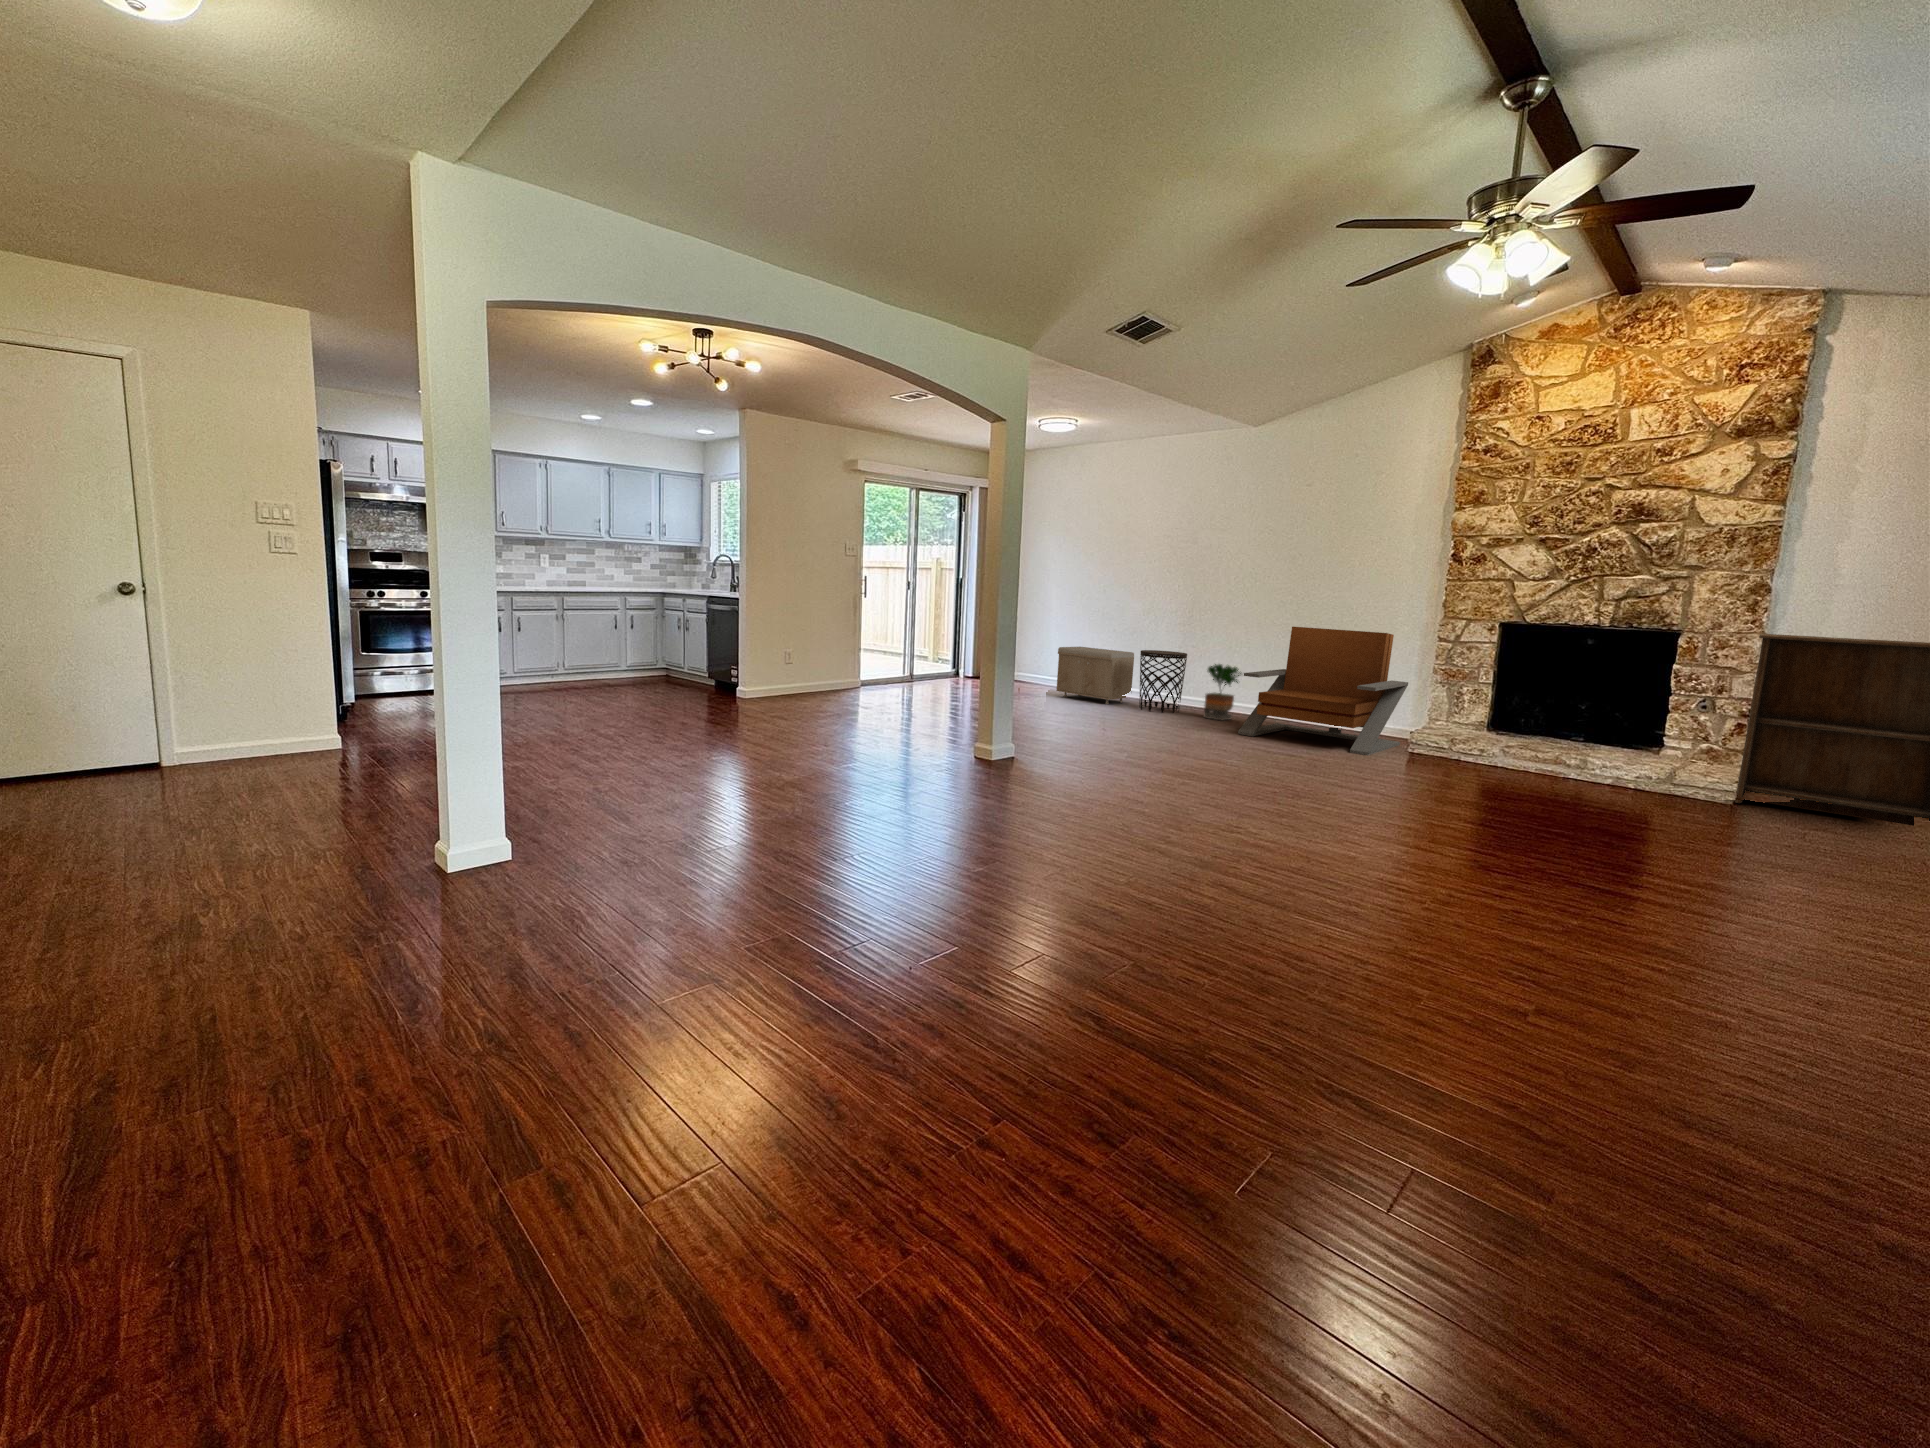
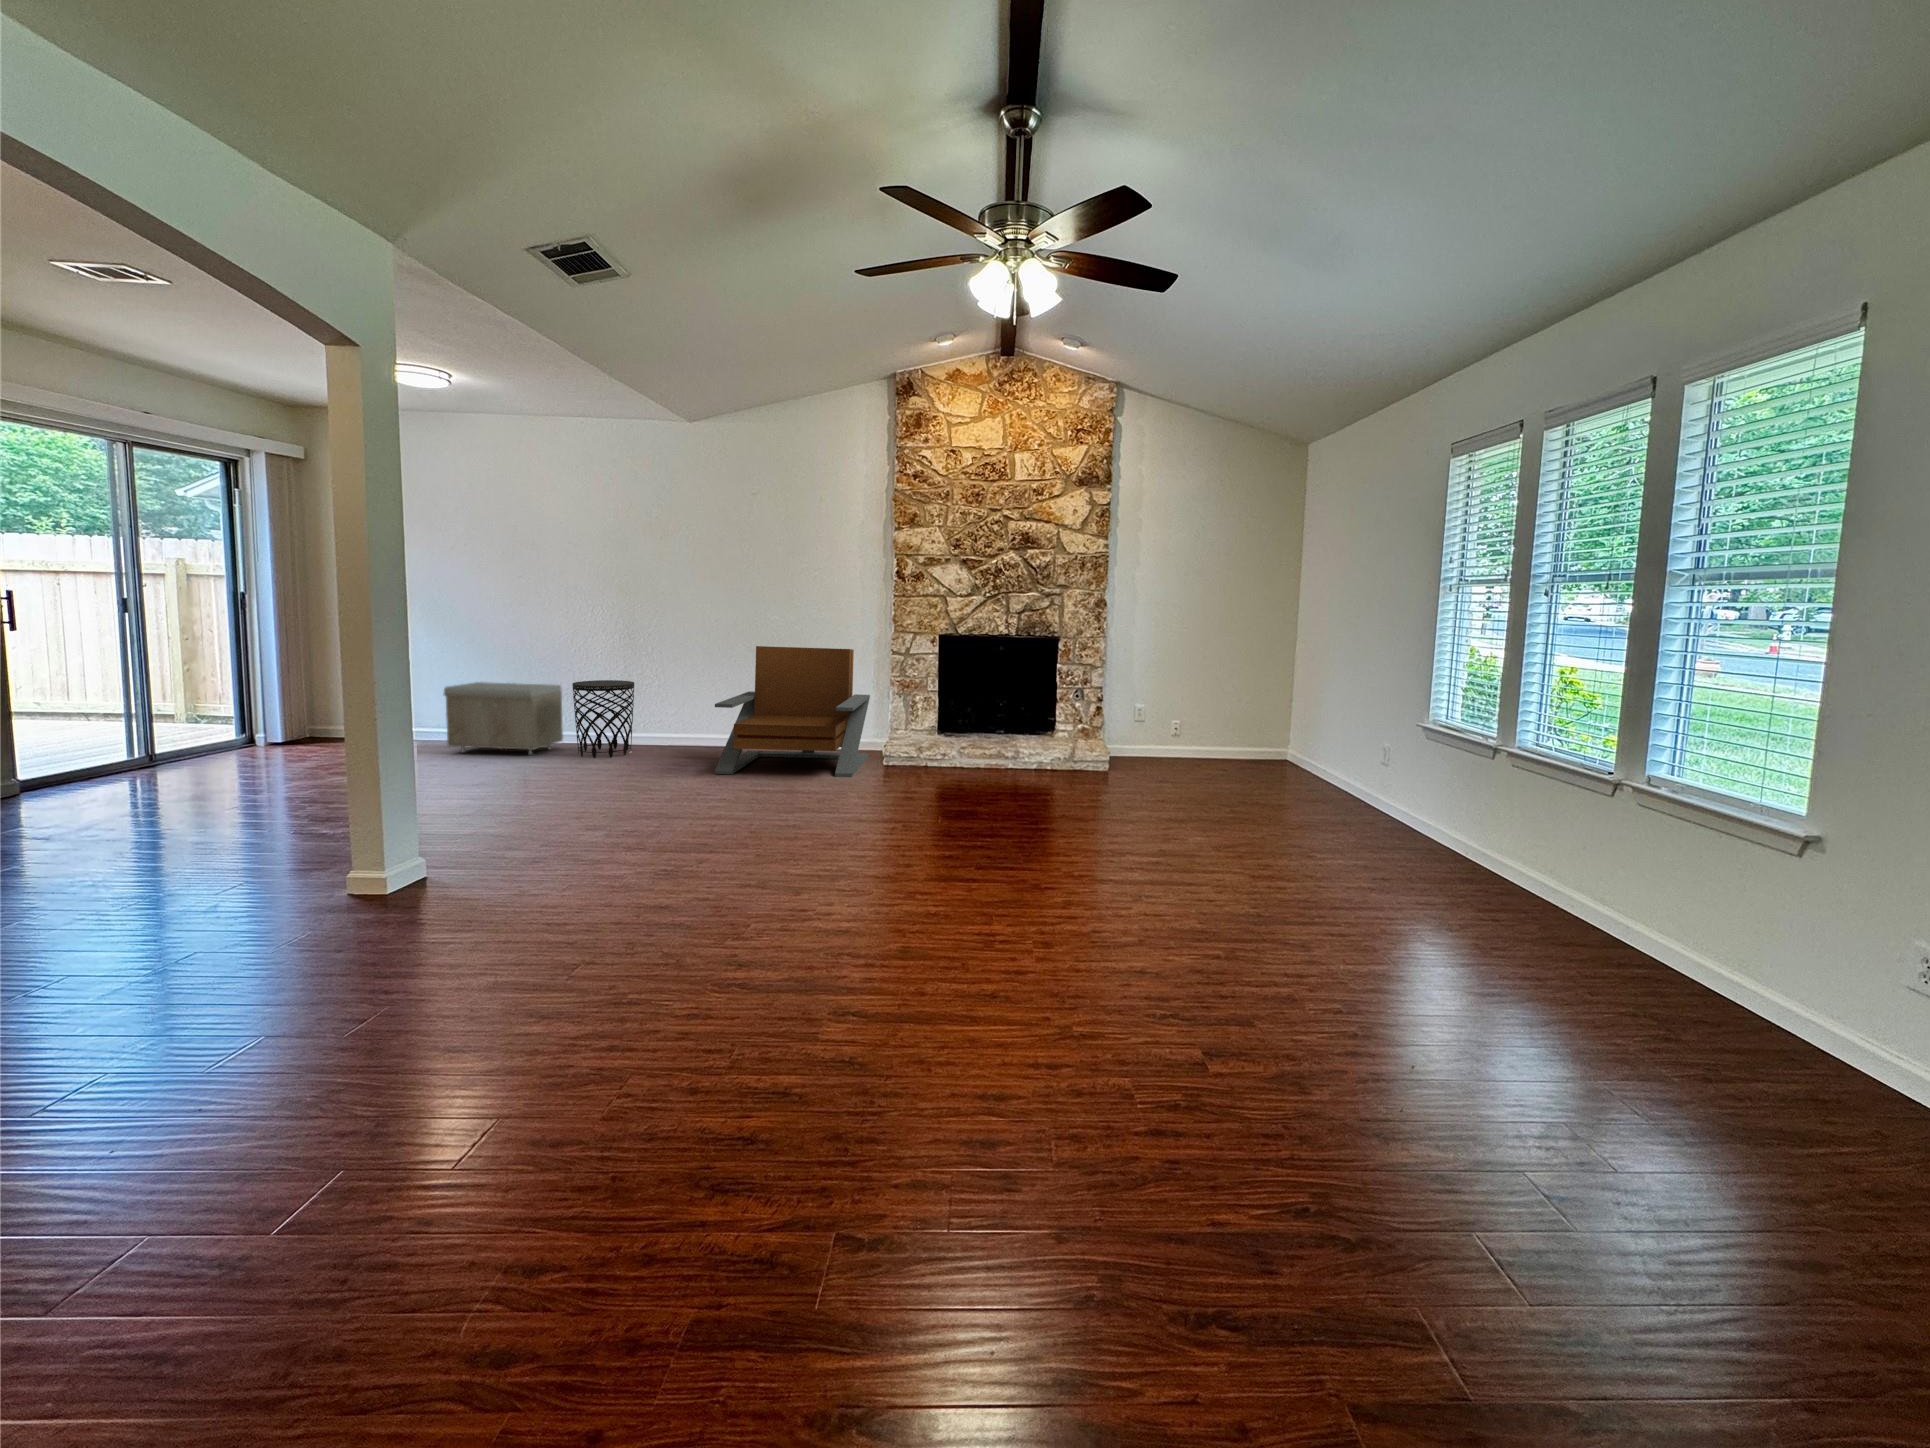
bookshelf: present [1735,634,1930,826] -> none [1102,638,1212,771]
potted tree: present [1203,664,1241,721] -> none [660,691,706,757]

